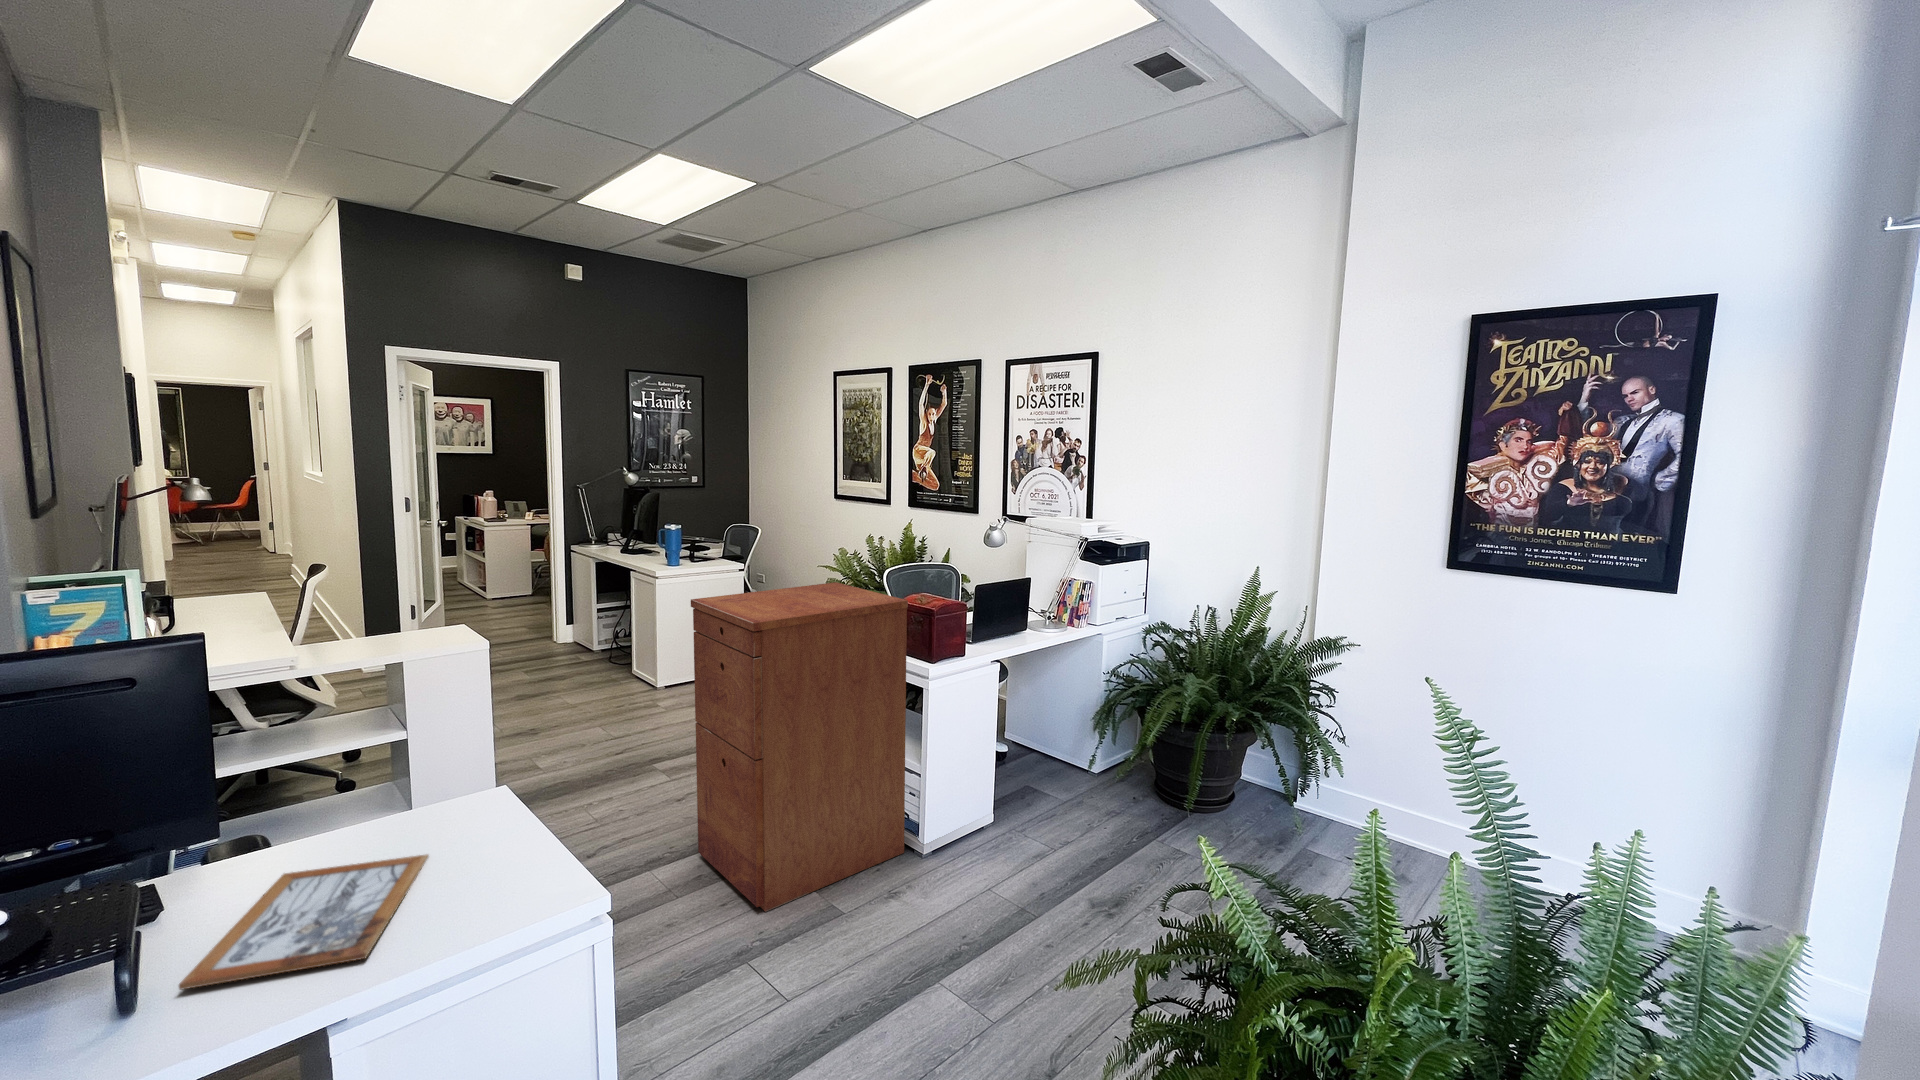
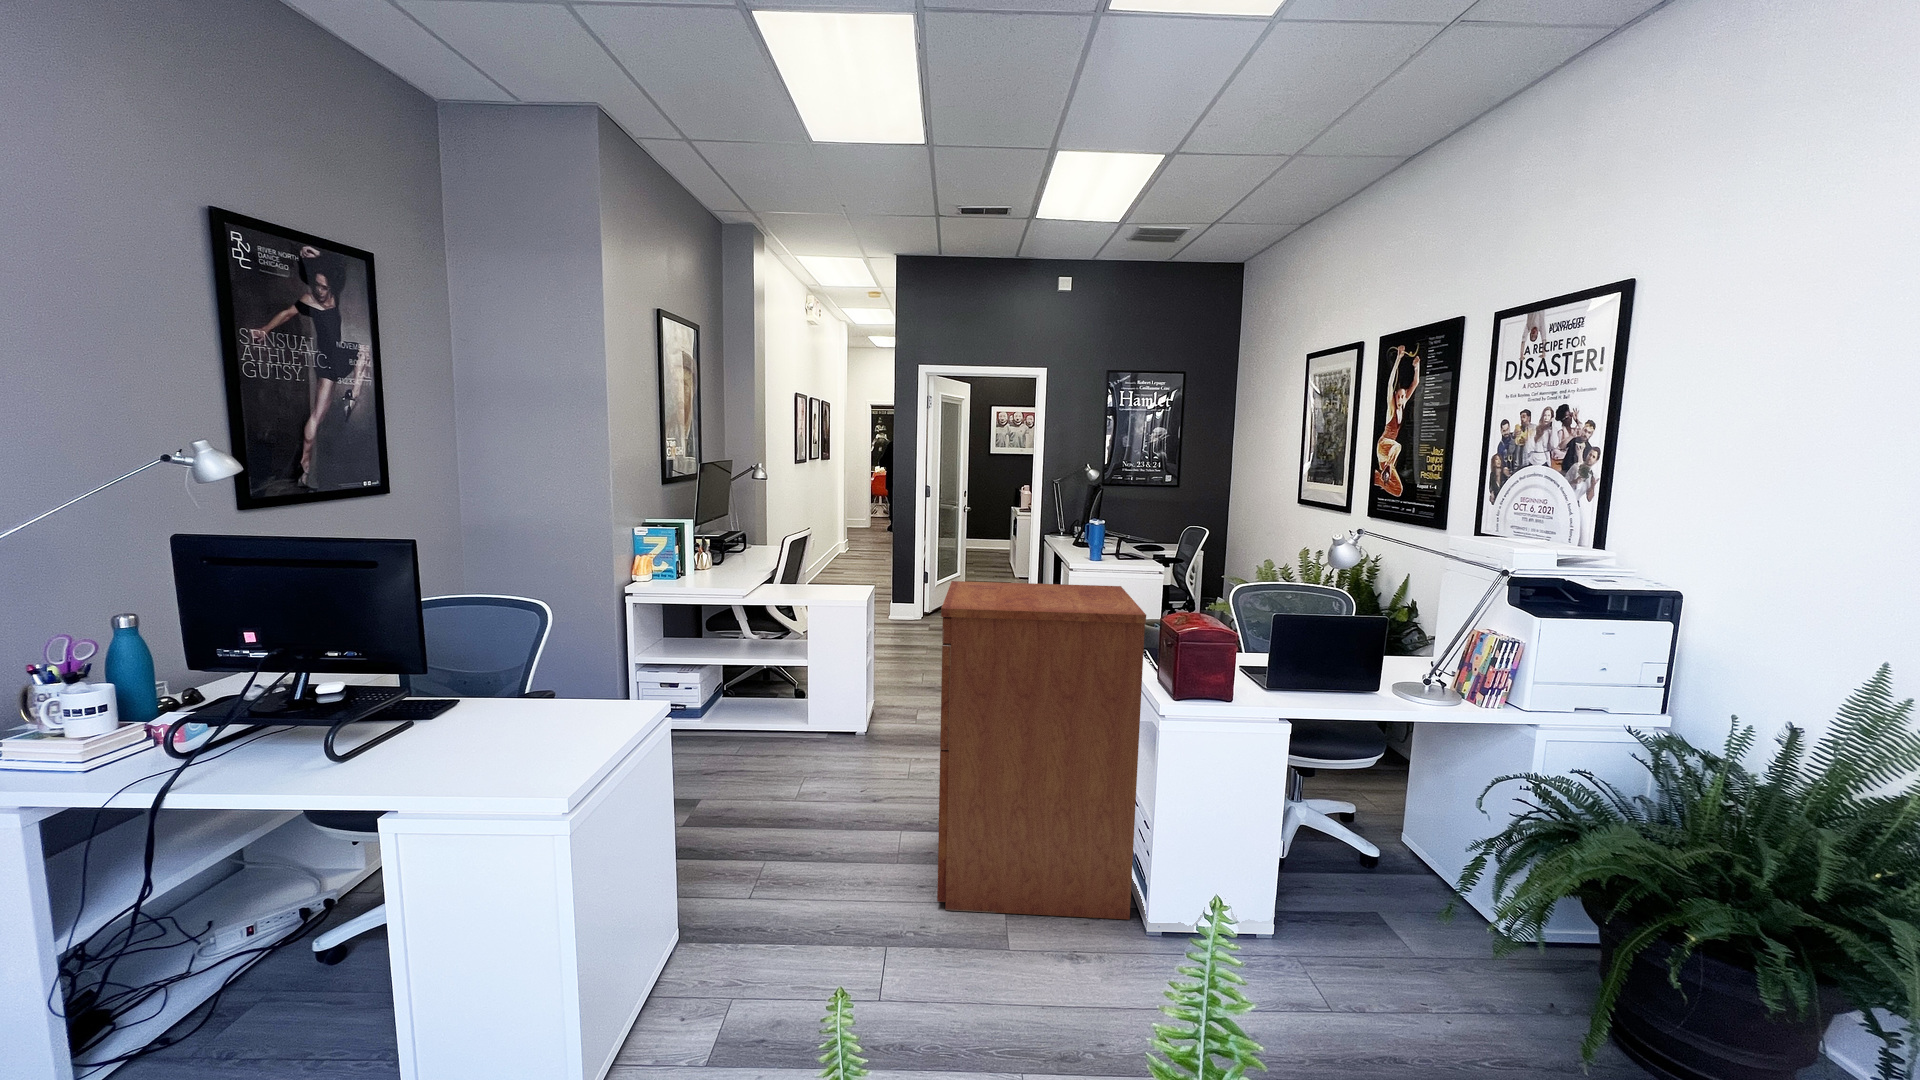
picture frame: present [179,855,428,990] -> none [358,712,547,776]

